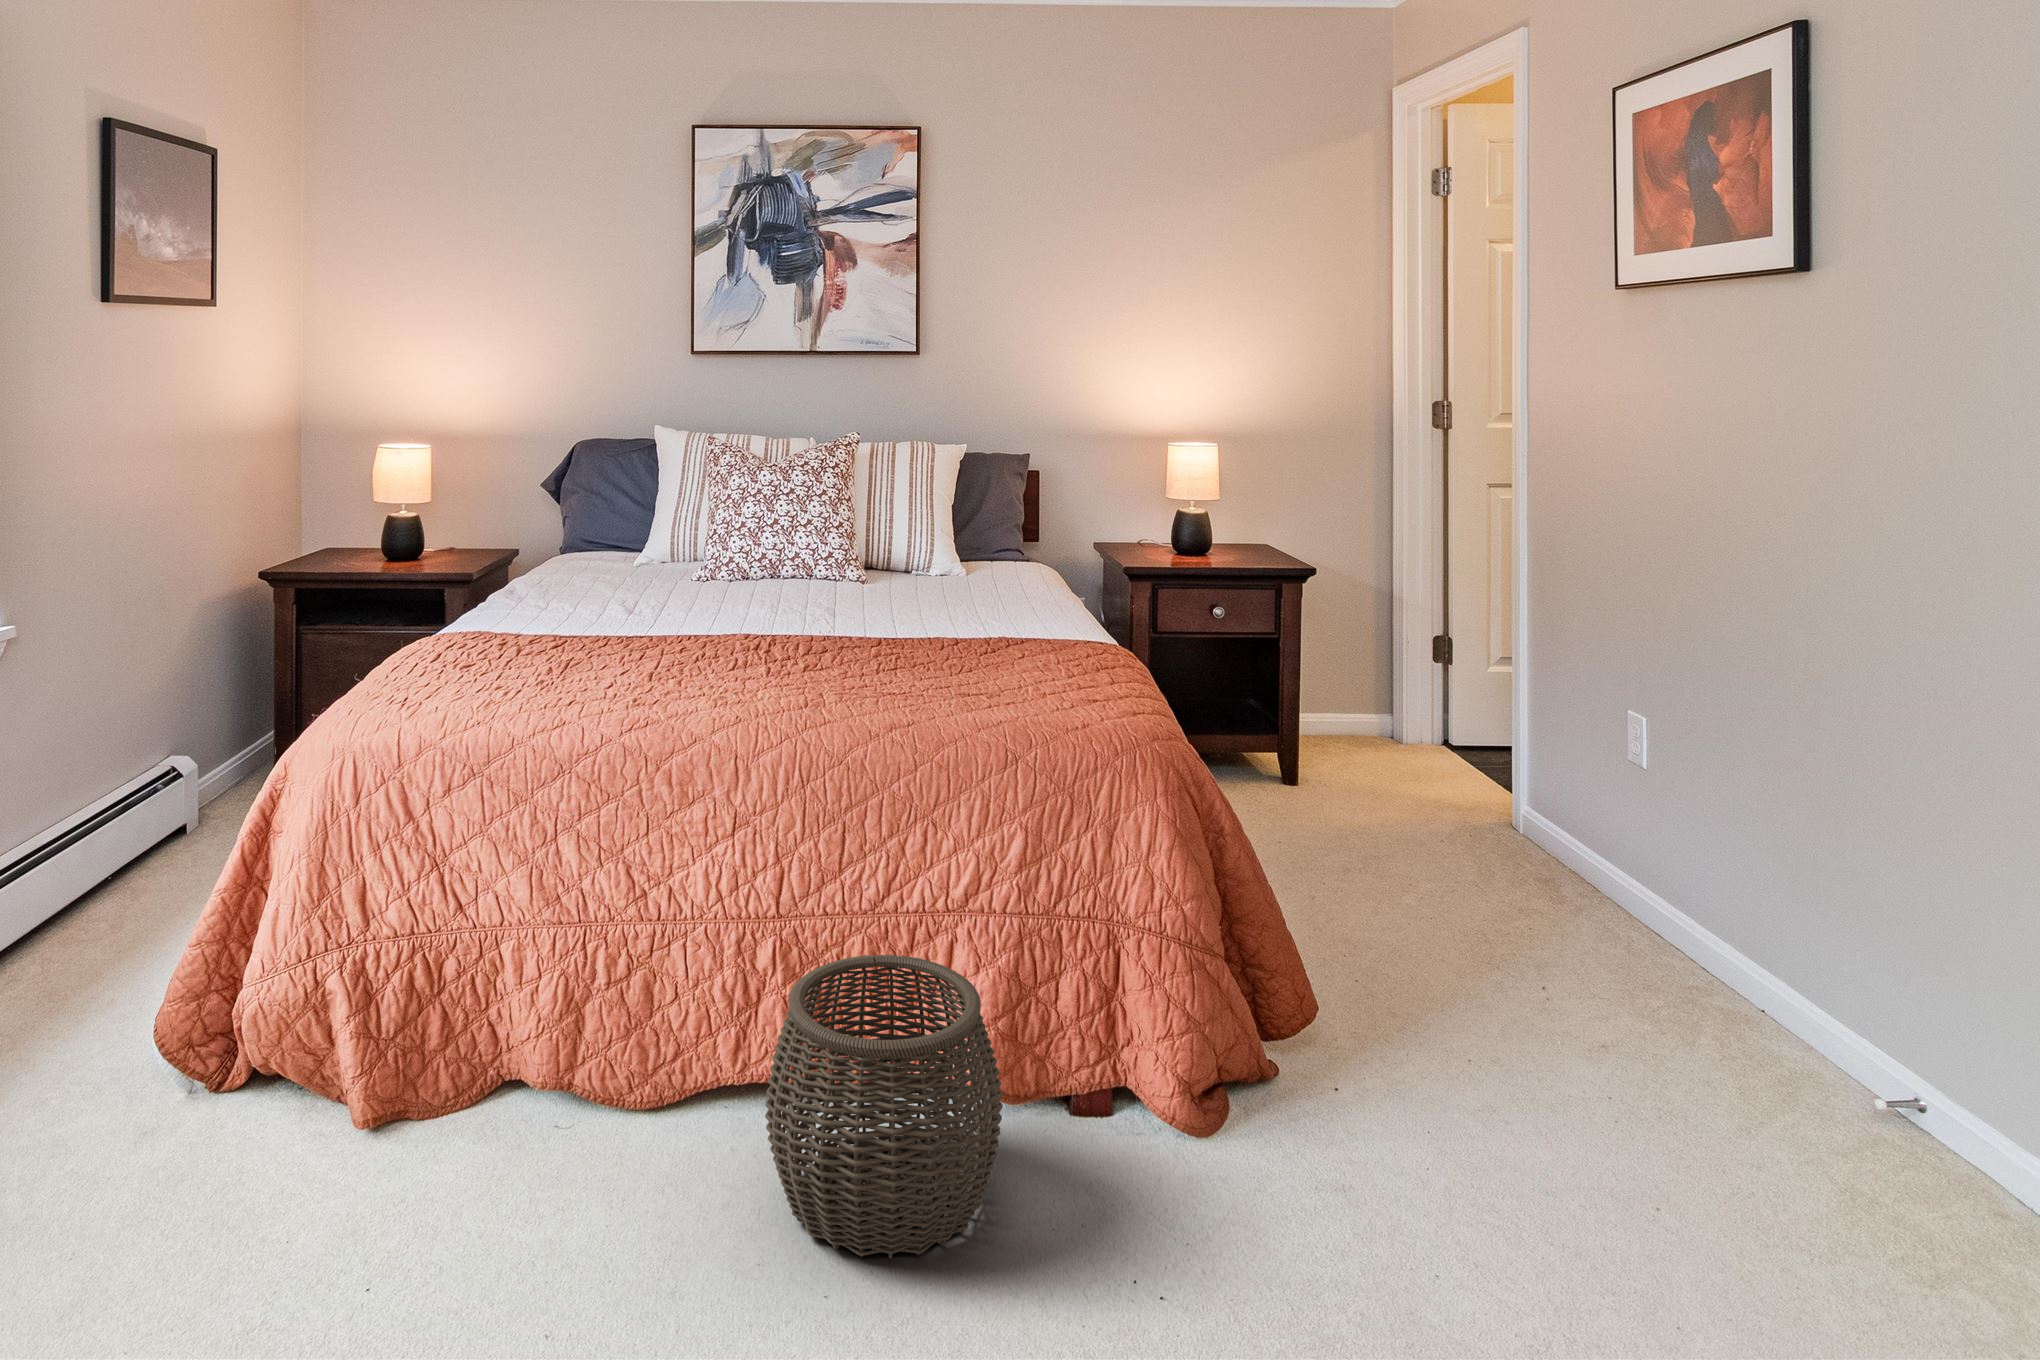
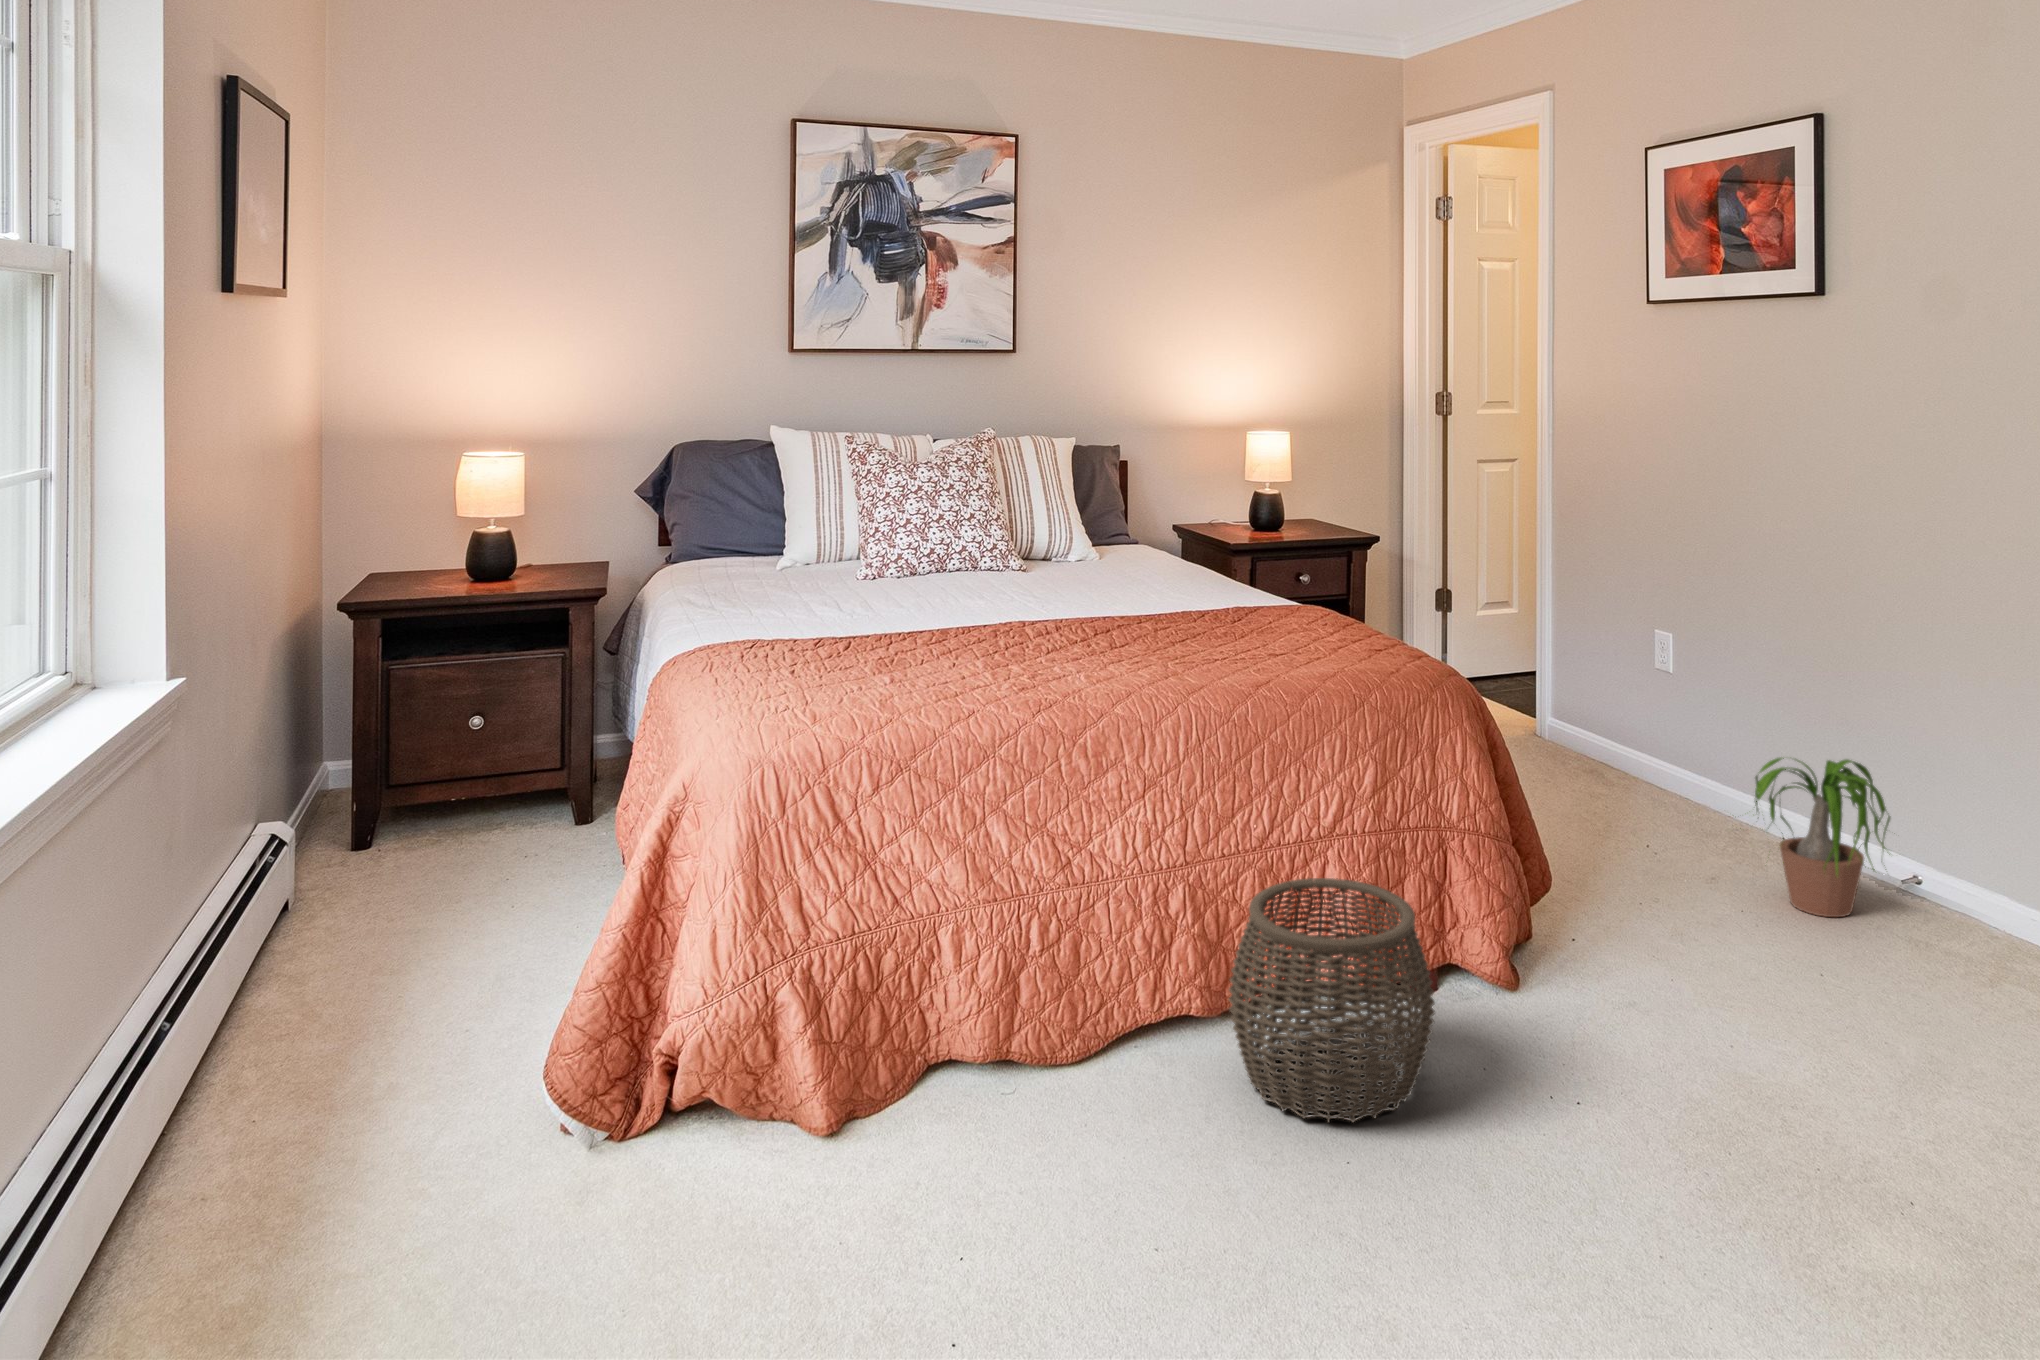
potted plant: none [1605,896,1881,1134] -> present [1755,758,1890,917]

